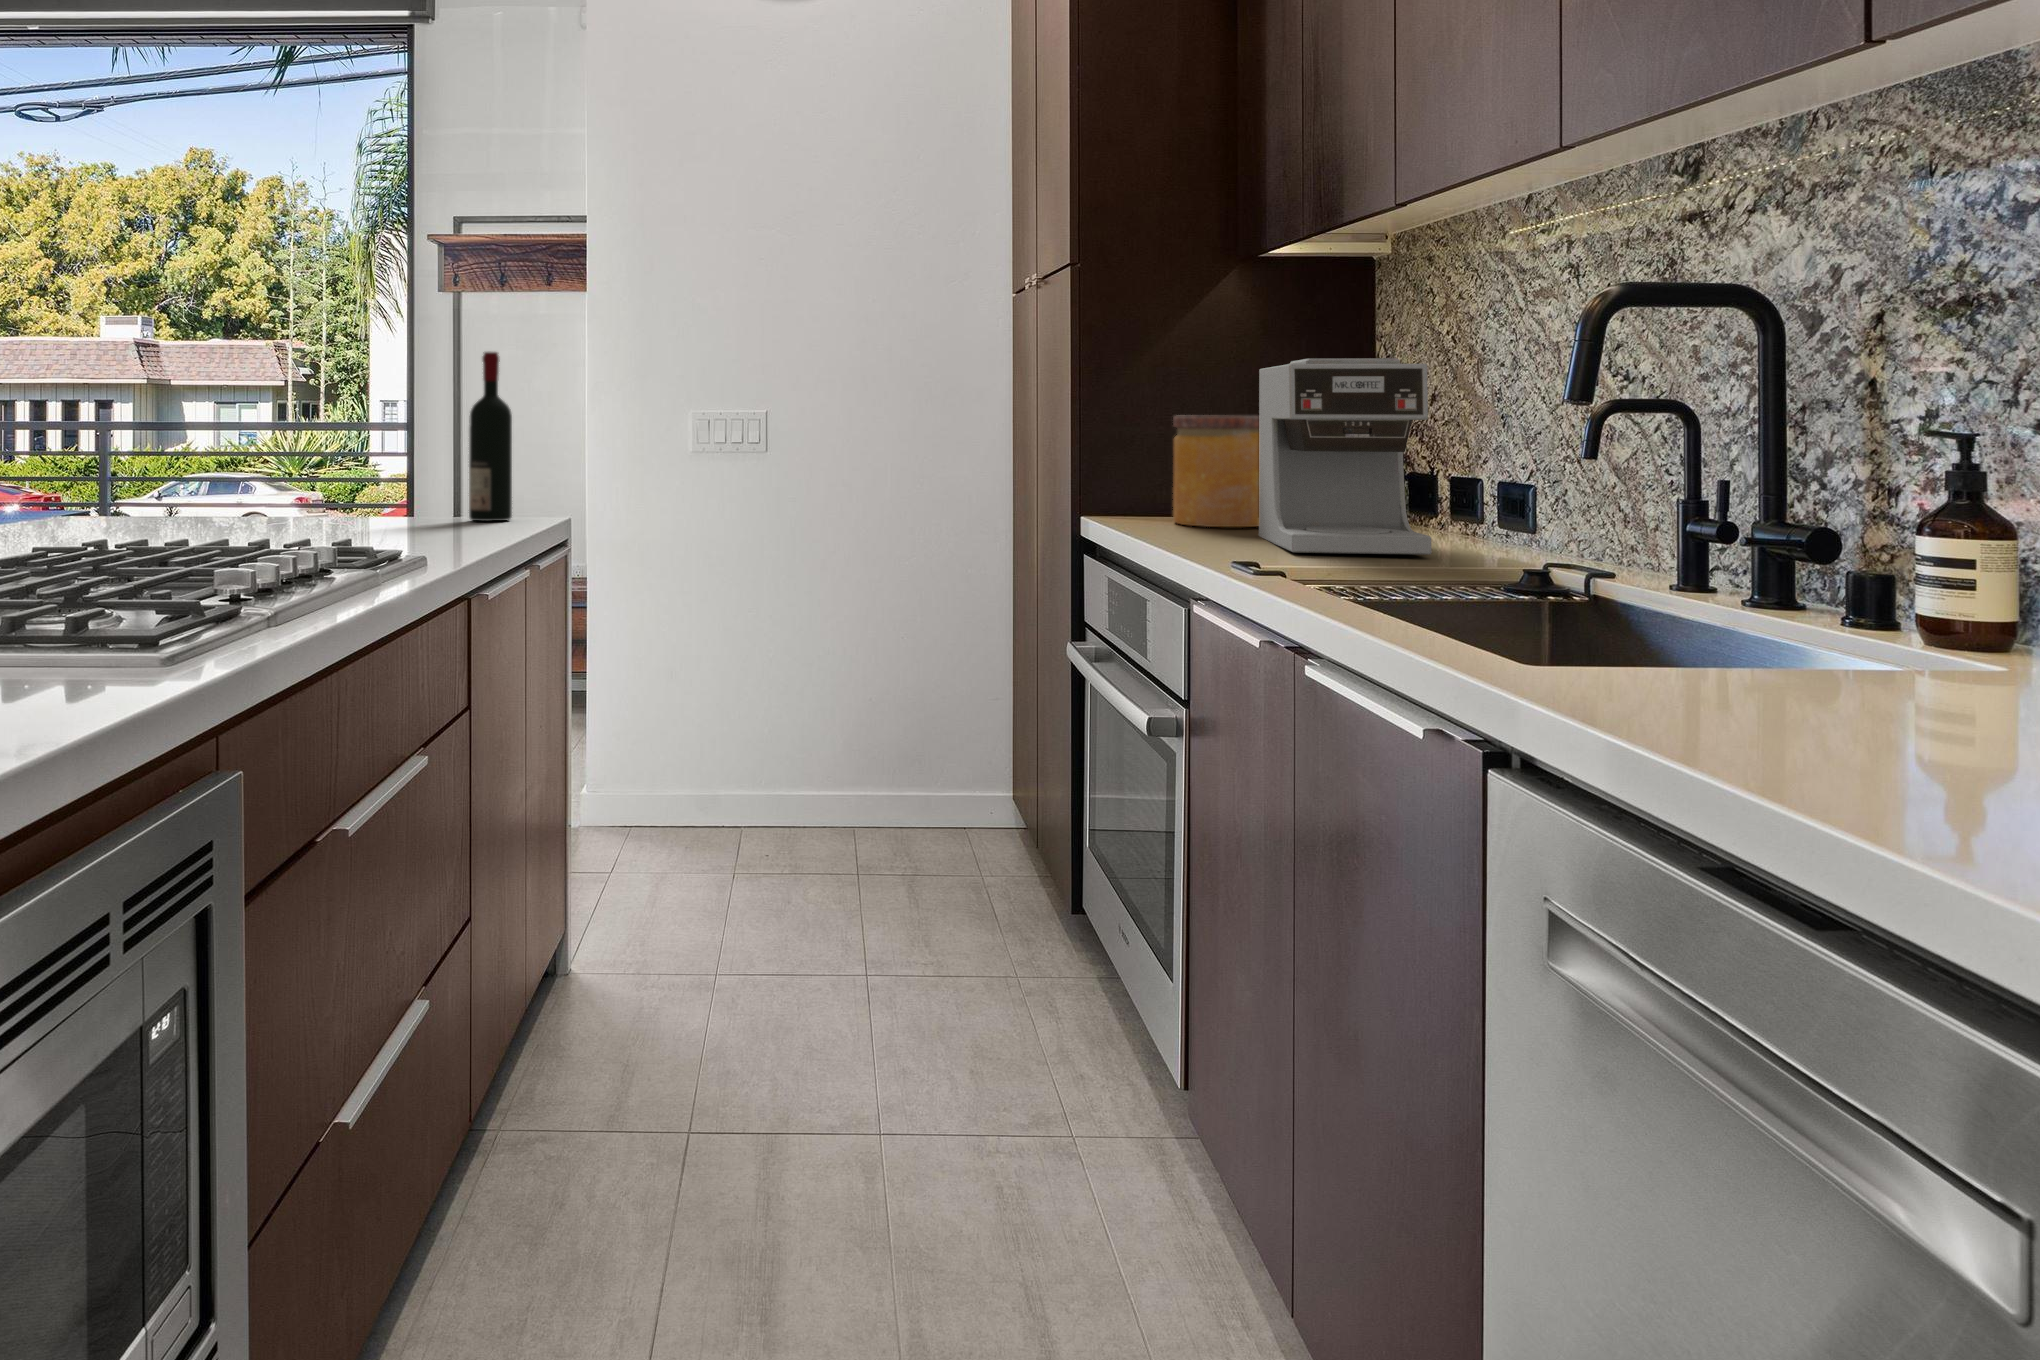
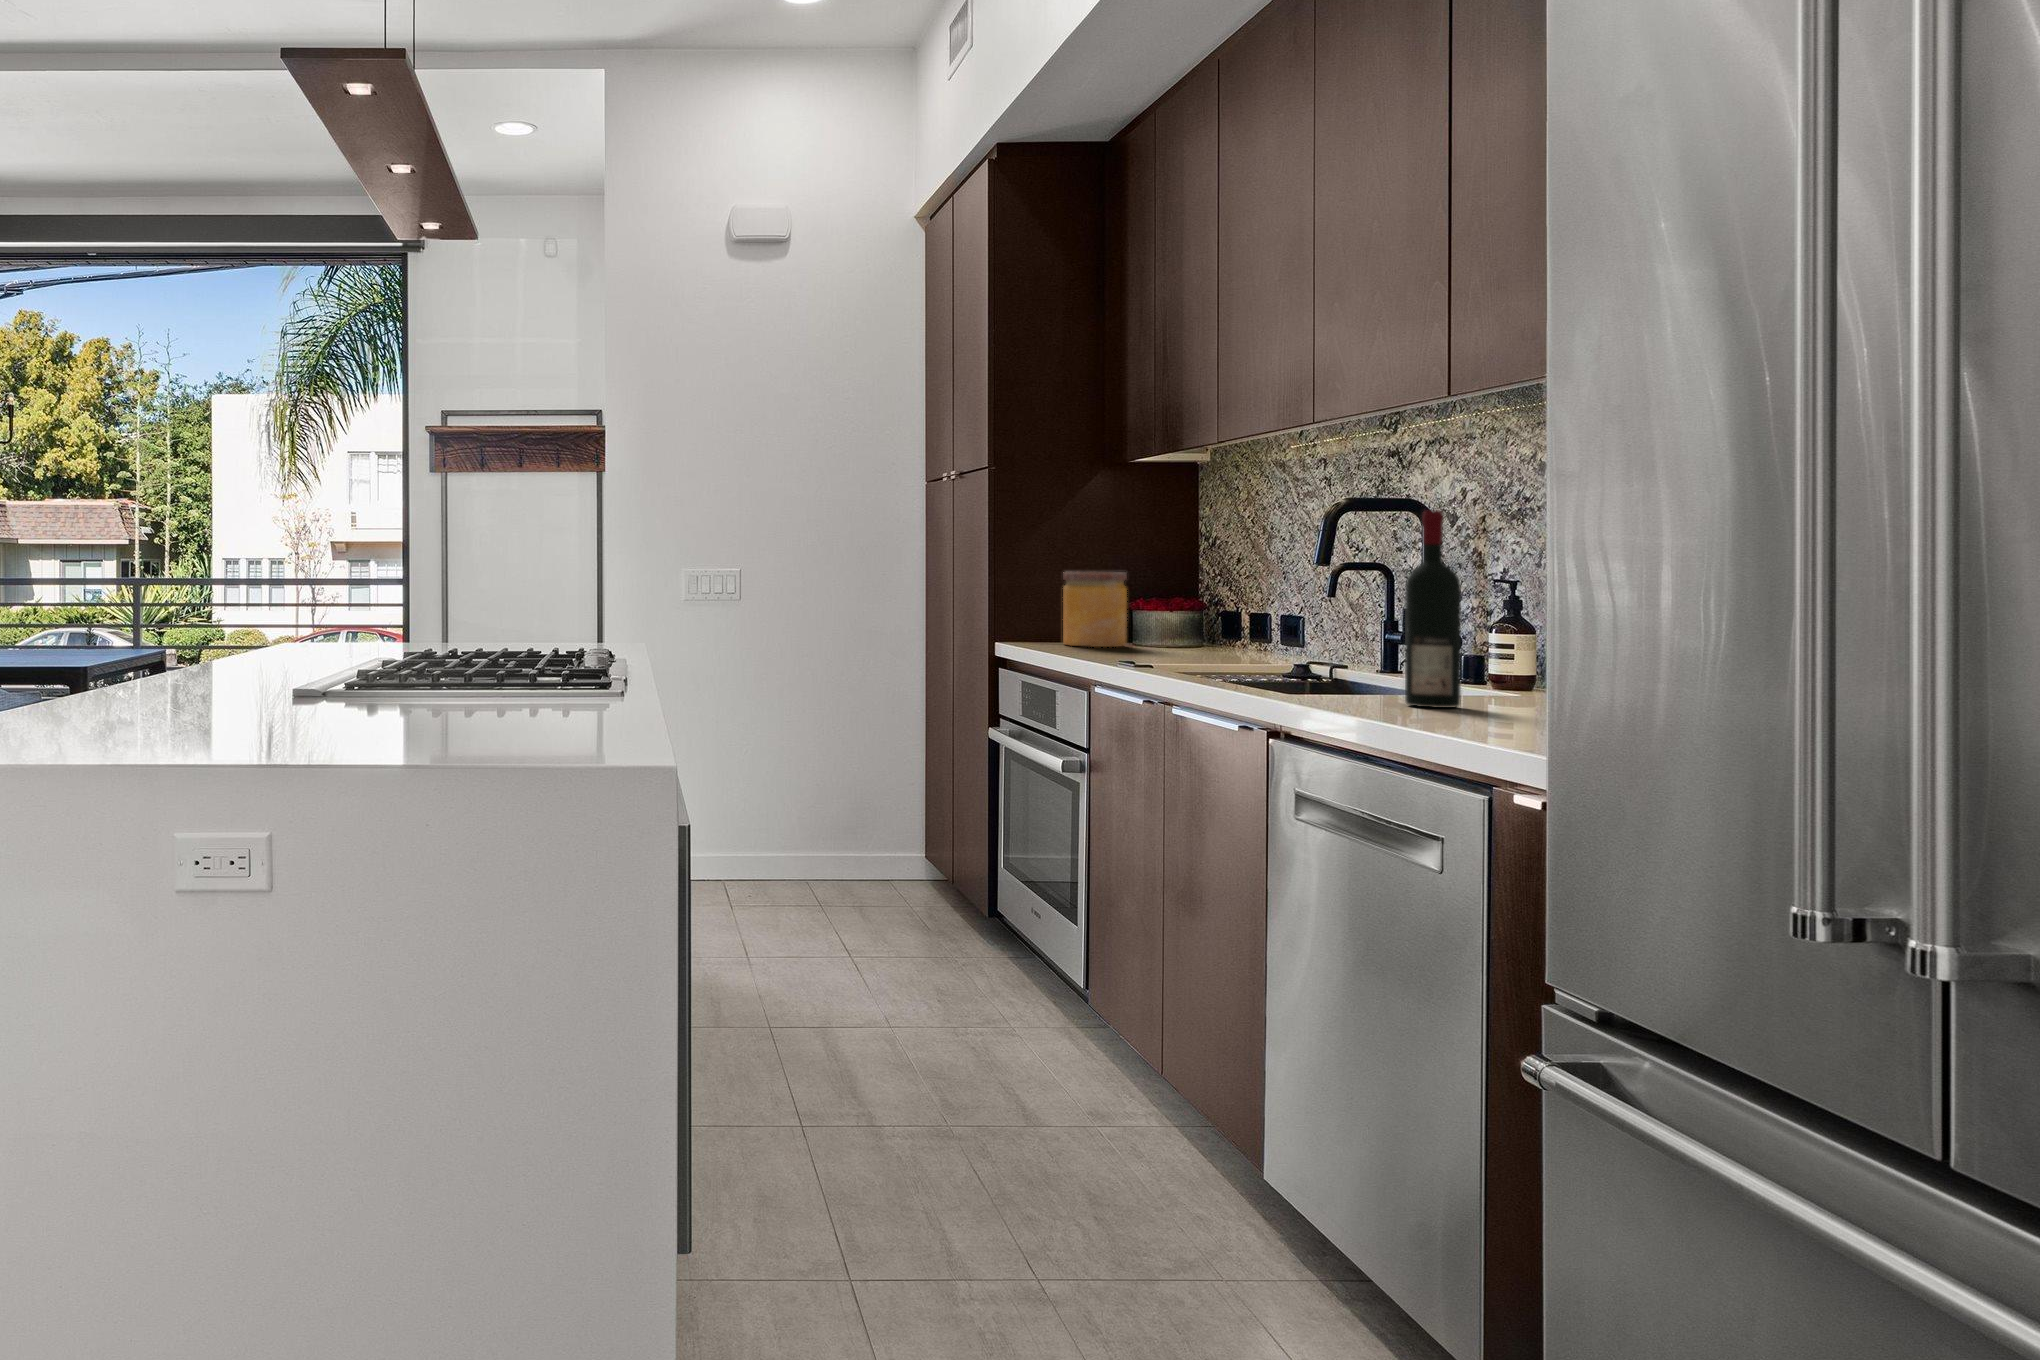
wine bottle: present [469,352,512,521] -> present [1405,510,1461,708]
coffee maker: present [1259,358,1432,555] -> none [1124,535,1239,660]

